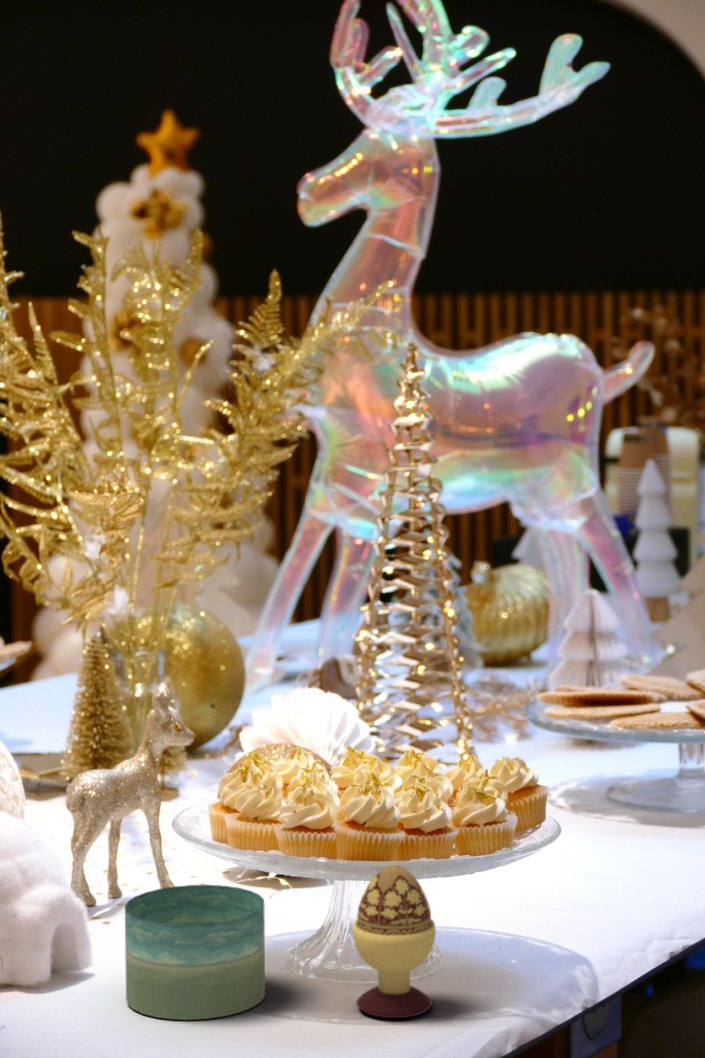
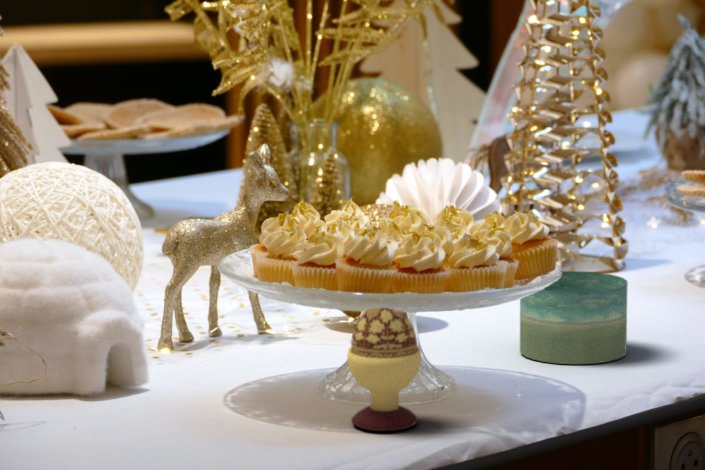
candle: present [125,885,265,1020] -> present [520,271,627,364]

